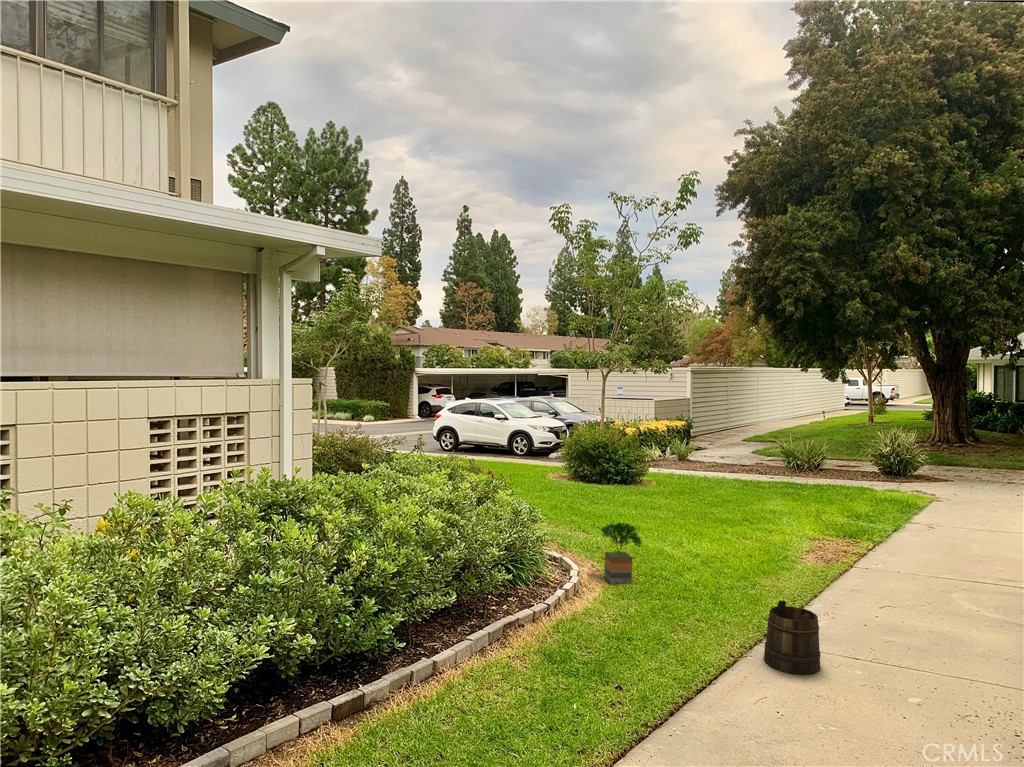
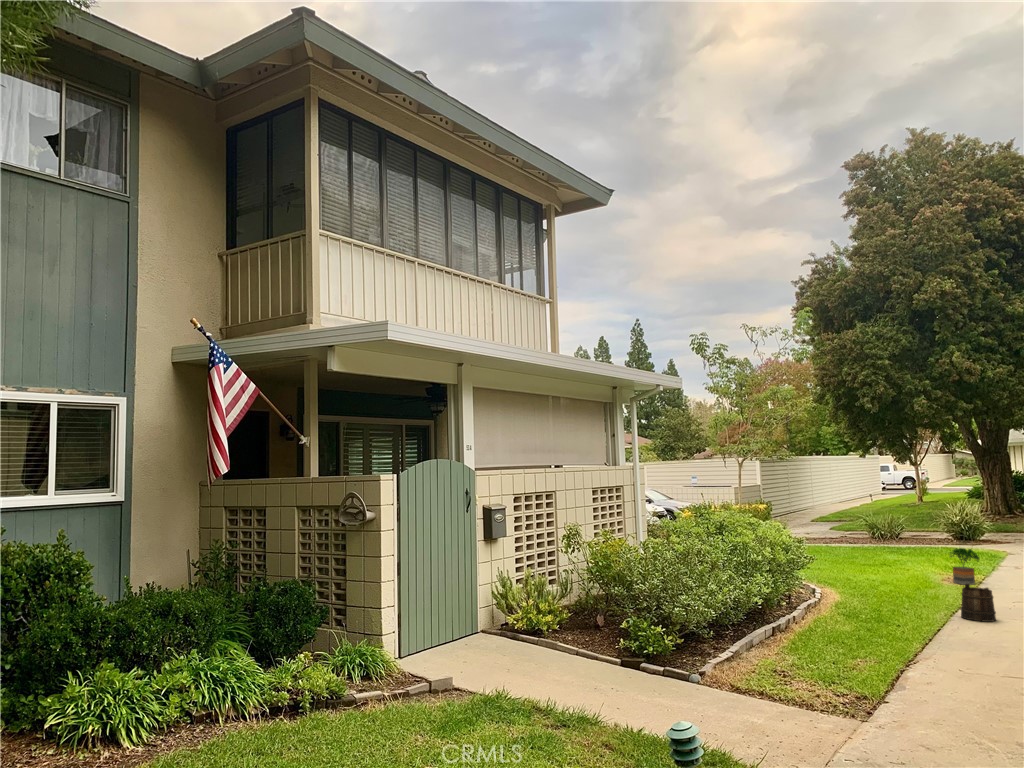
potted tree: present [601,522,642,584] -> present [950,548,980,585]

